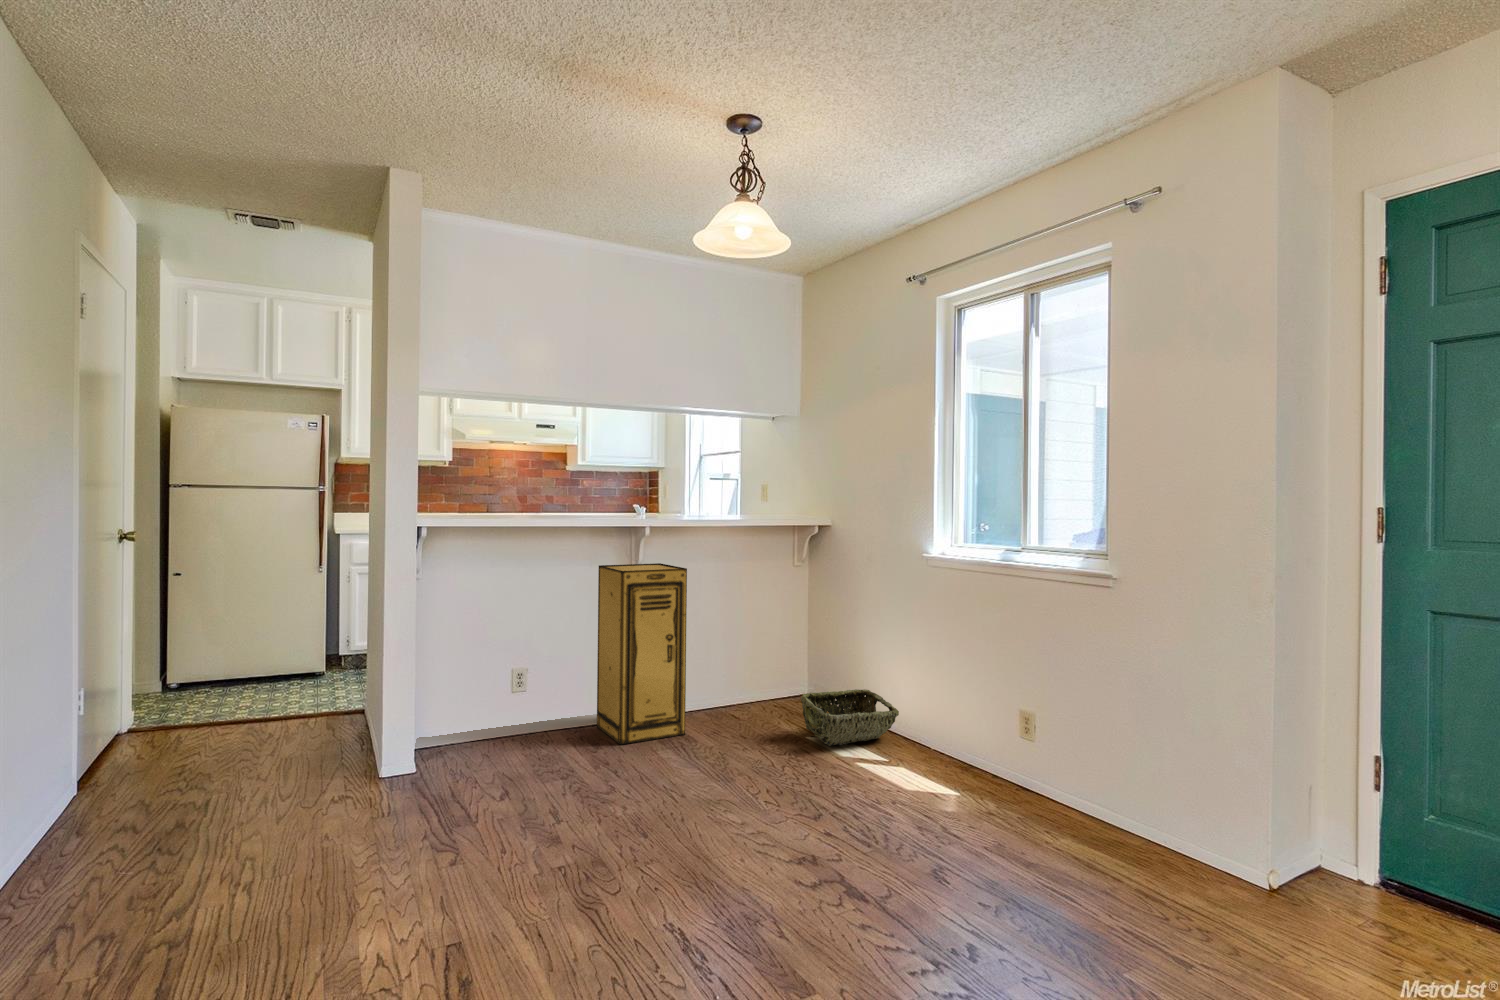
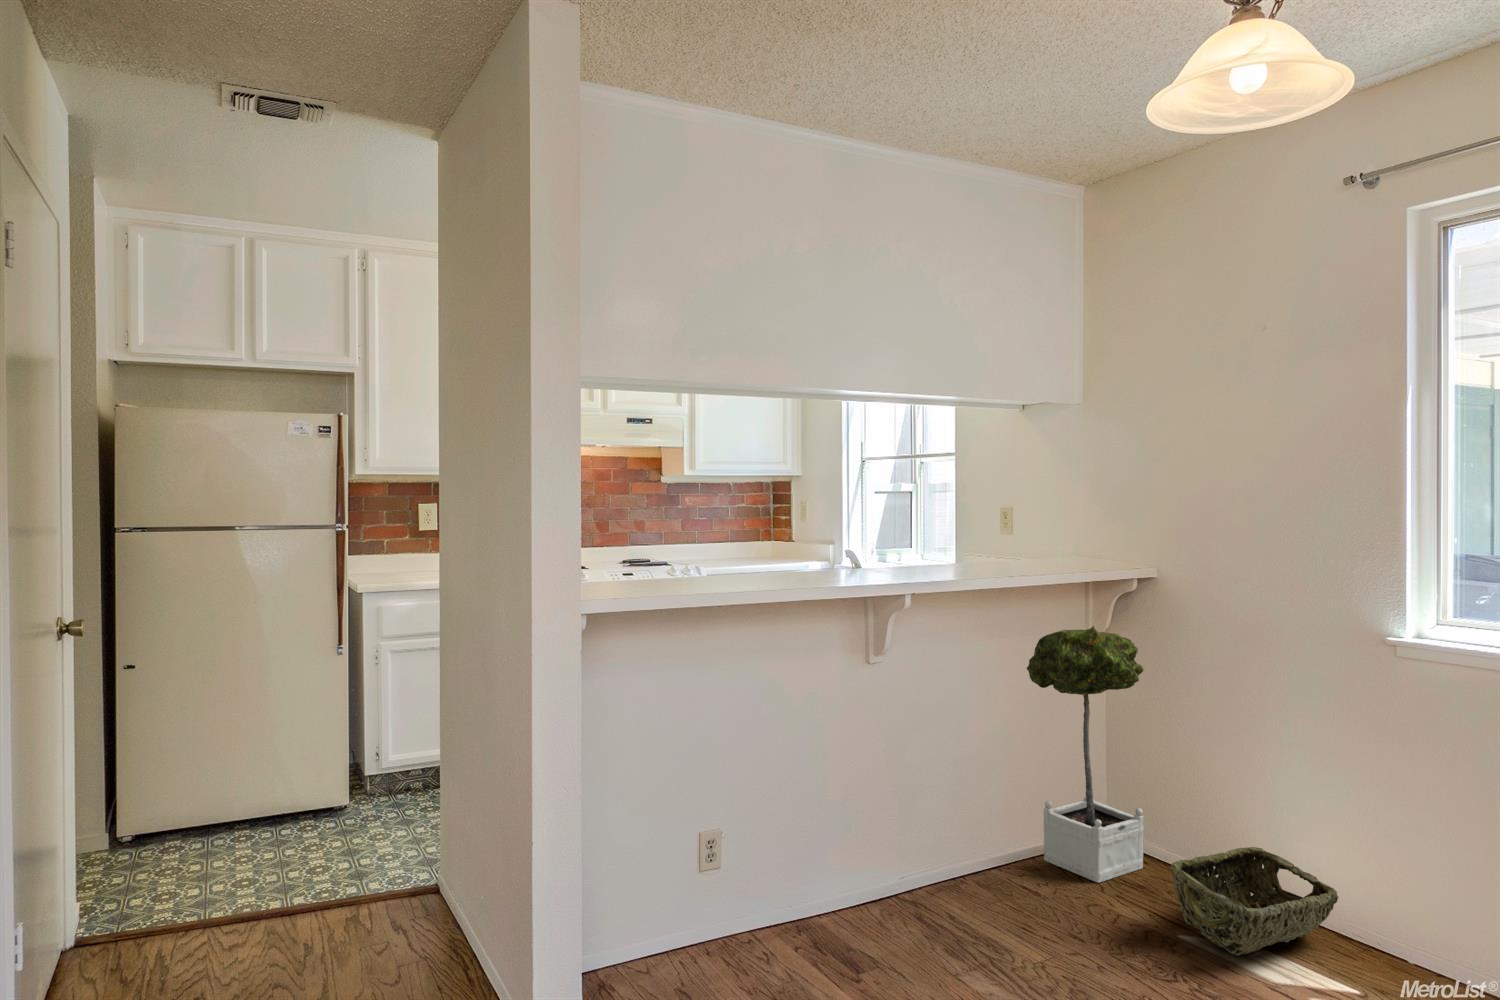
potted tree: none [748,554,818,716] -> present [1027,626,1144,883]
storage cabinet: present [597,563,687,745] -> none [821,646,978,960]

